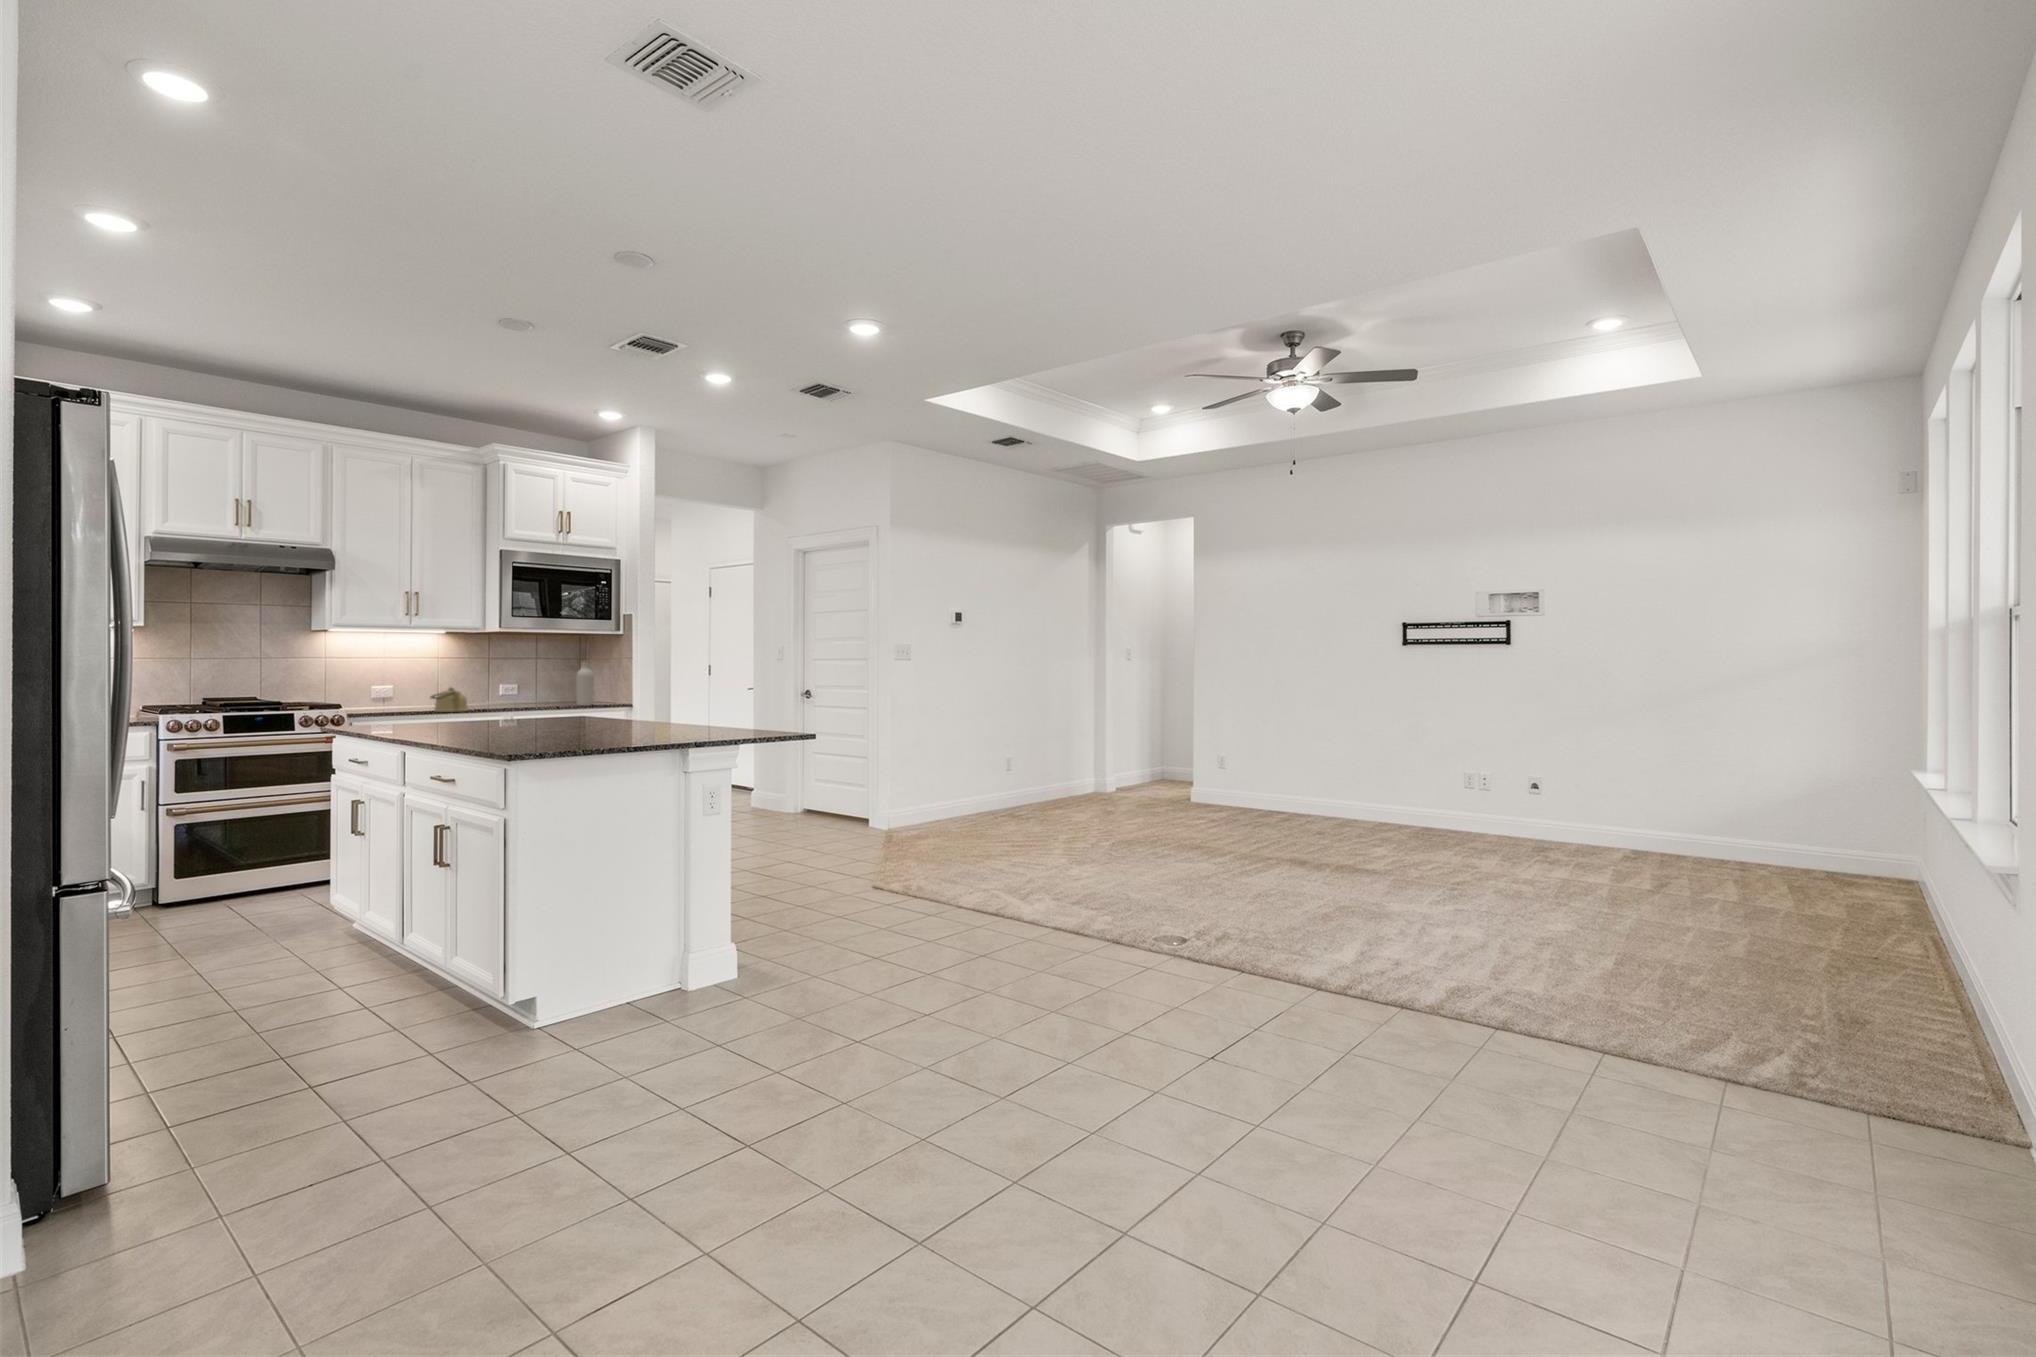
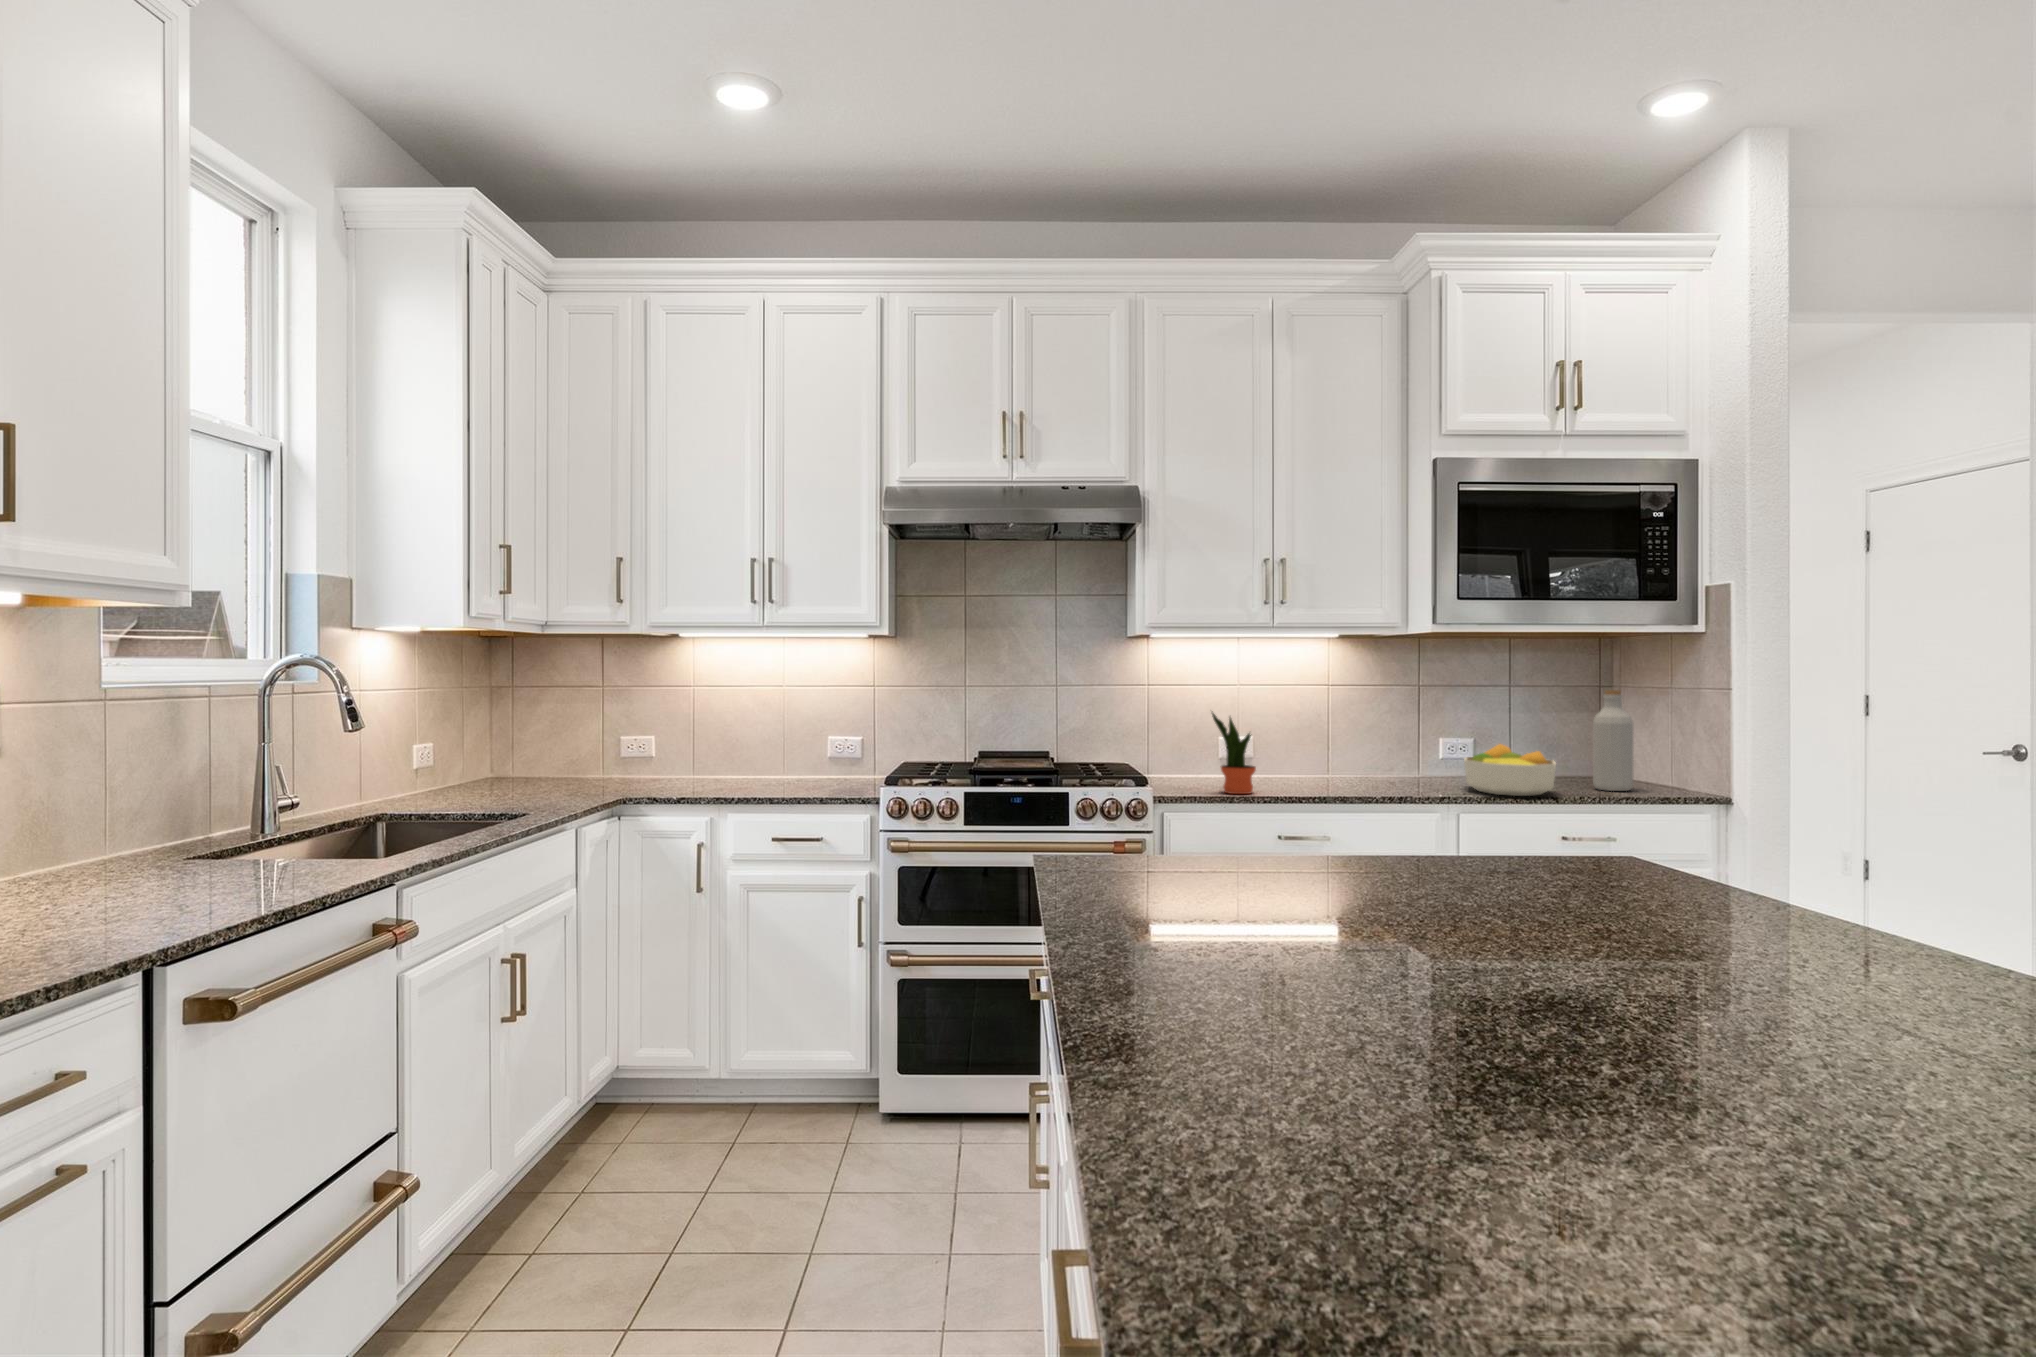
potted plant: none [377,669,404,713] -> present [1212,713,1256,794]
fruit bowl: none [515,686,558,708] -> present [1464,744,1556,796]
kettle: present [431,688,468,712] -> none [1303,746,1372,797]

